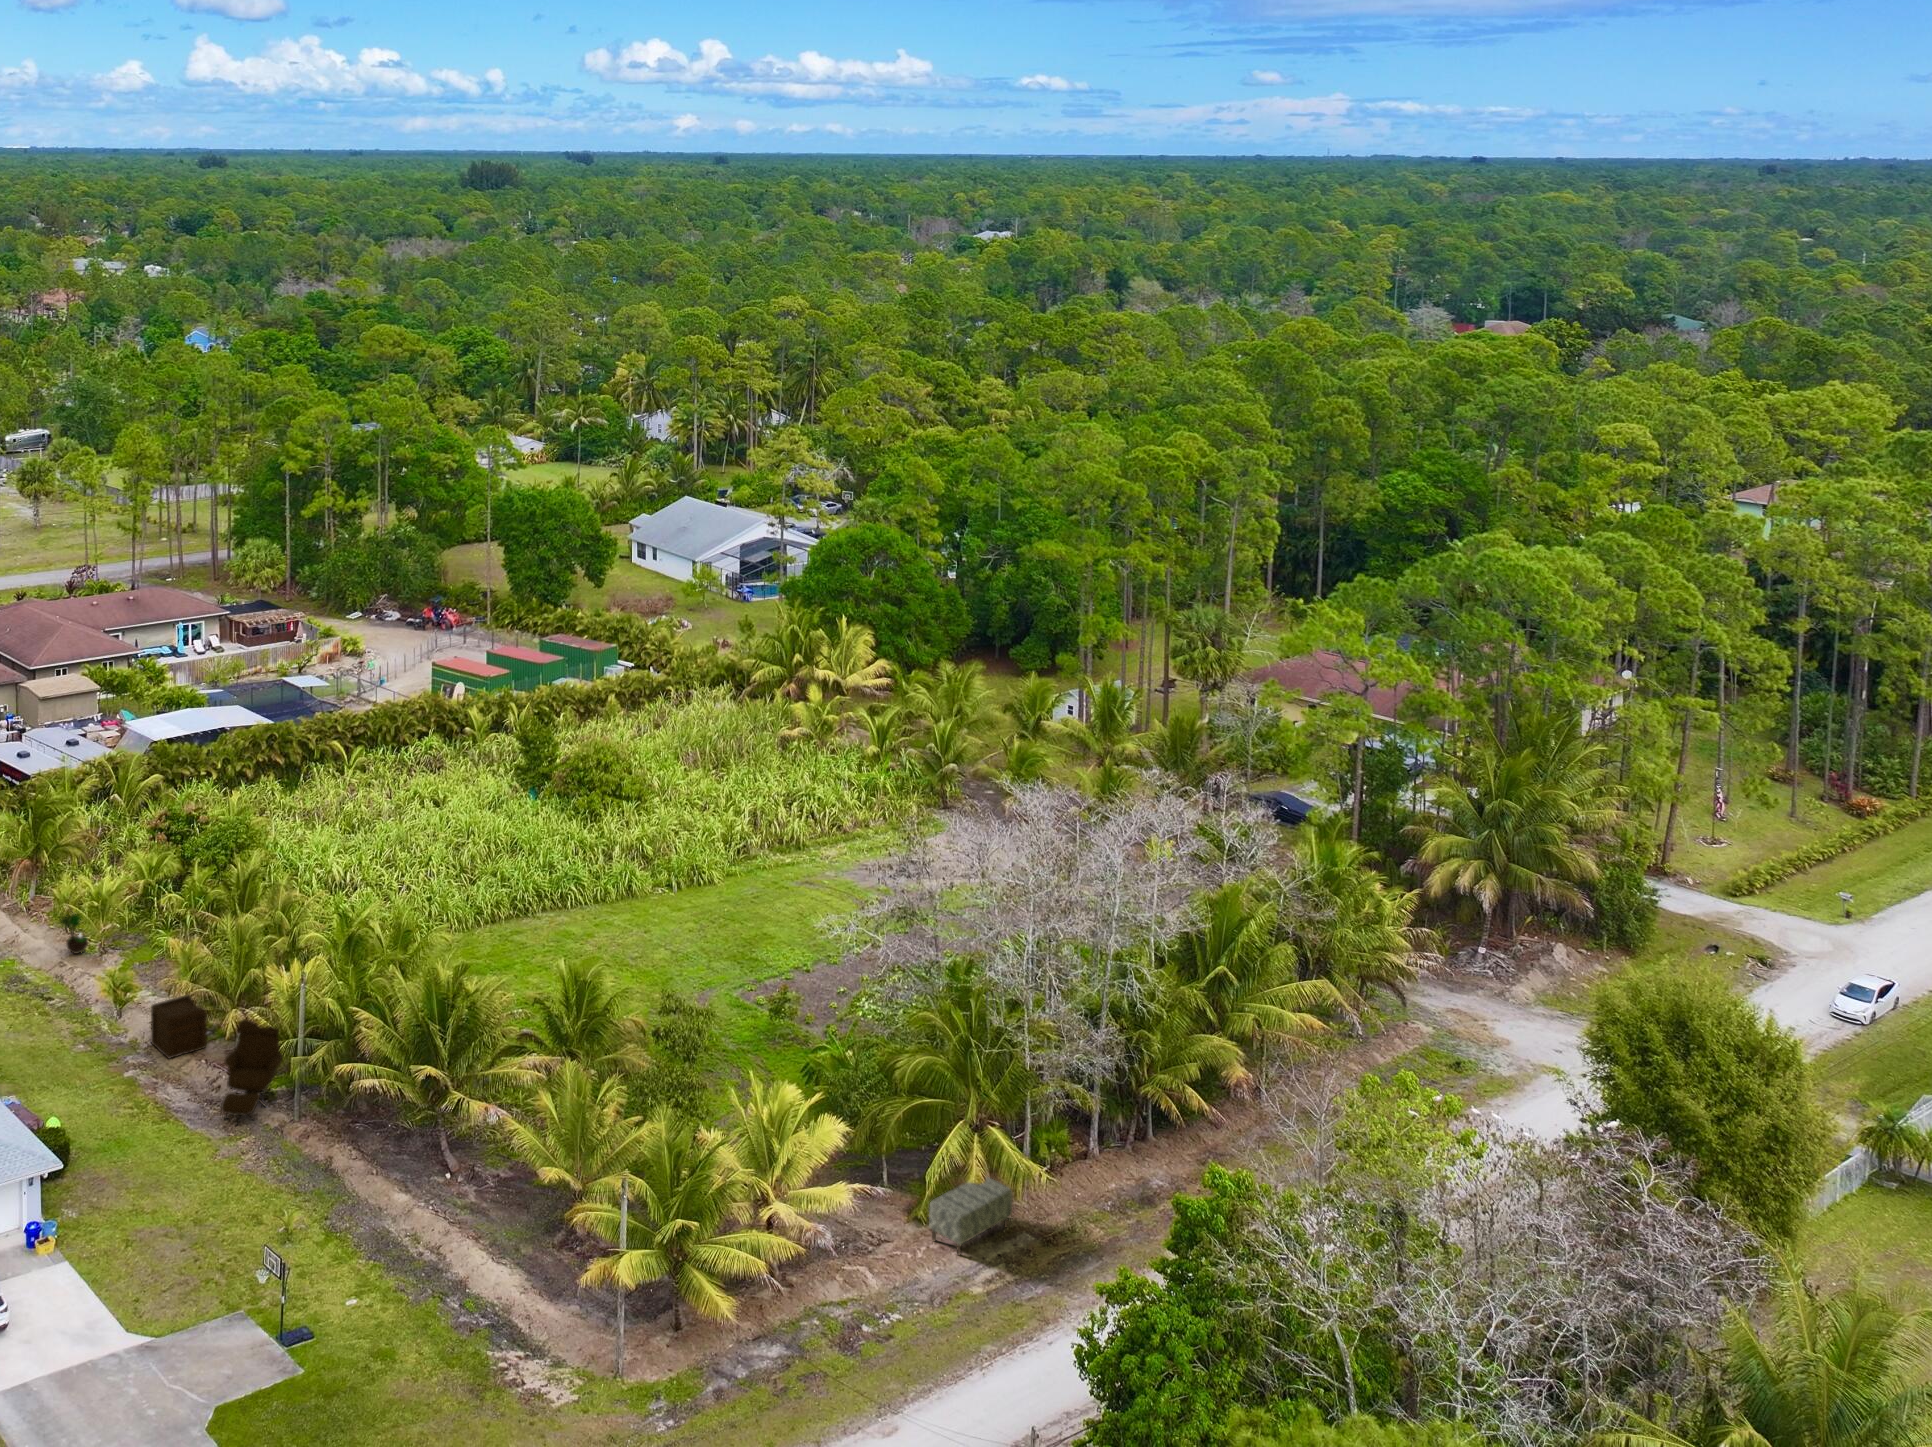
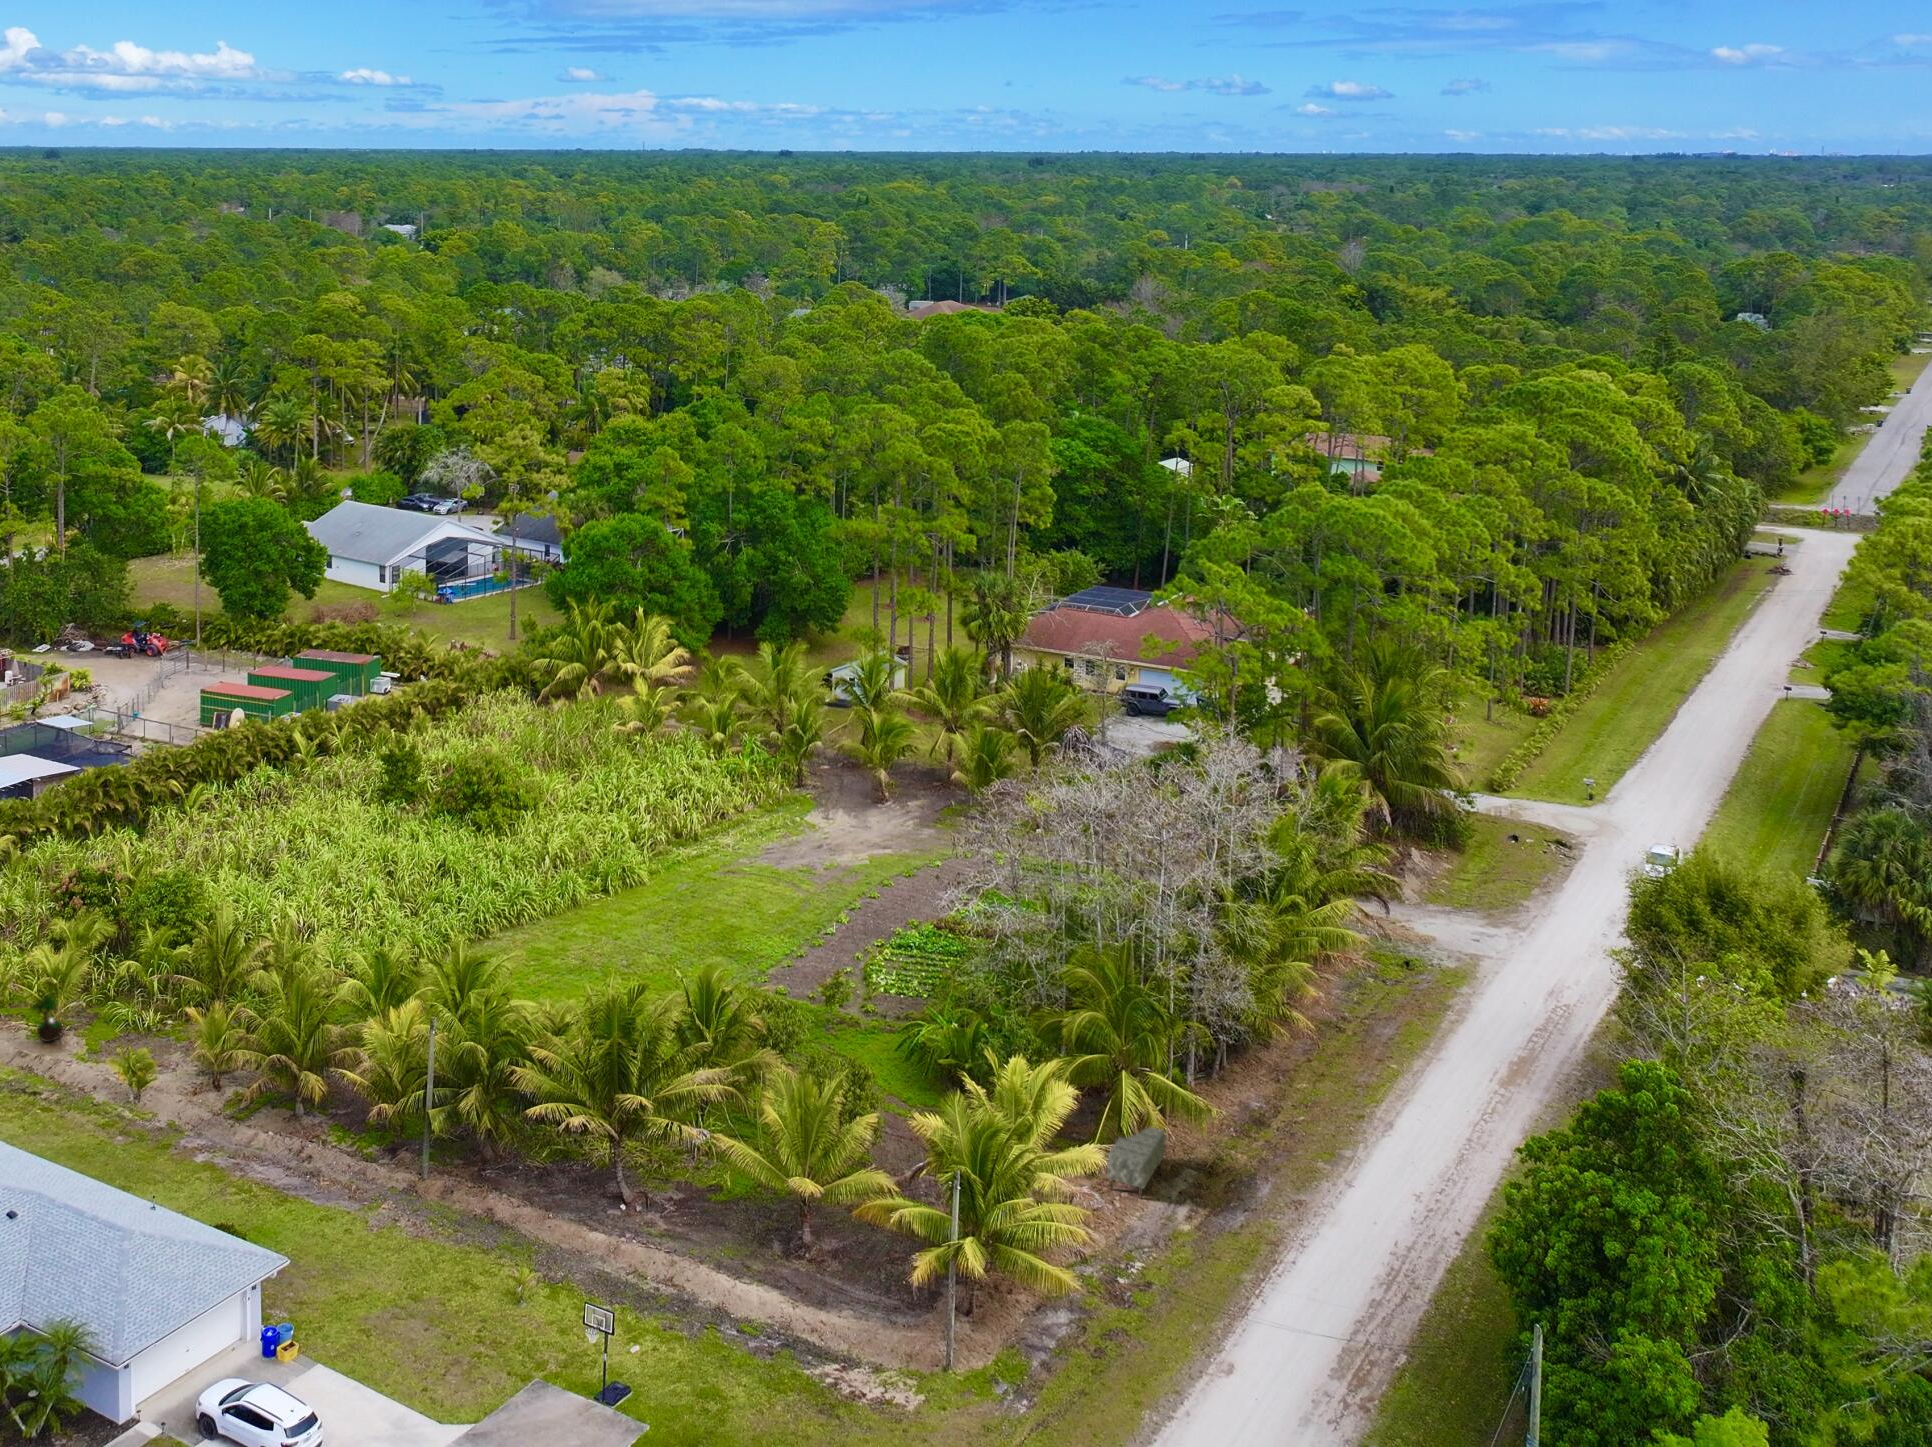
wooden crate: present [151,995,208,1058] -> none [219,1066,285,1139]
lounge chair: present [221,1019,283,1122] -> none [347,1079,410,1196]

